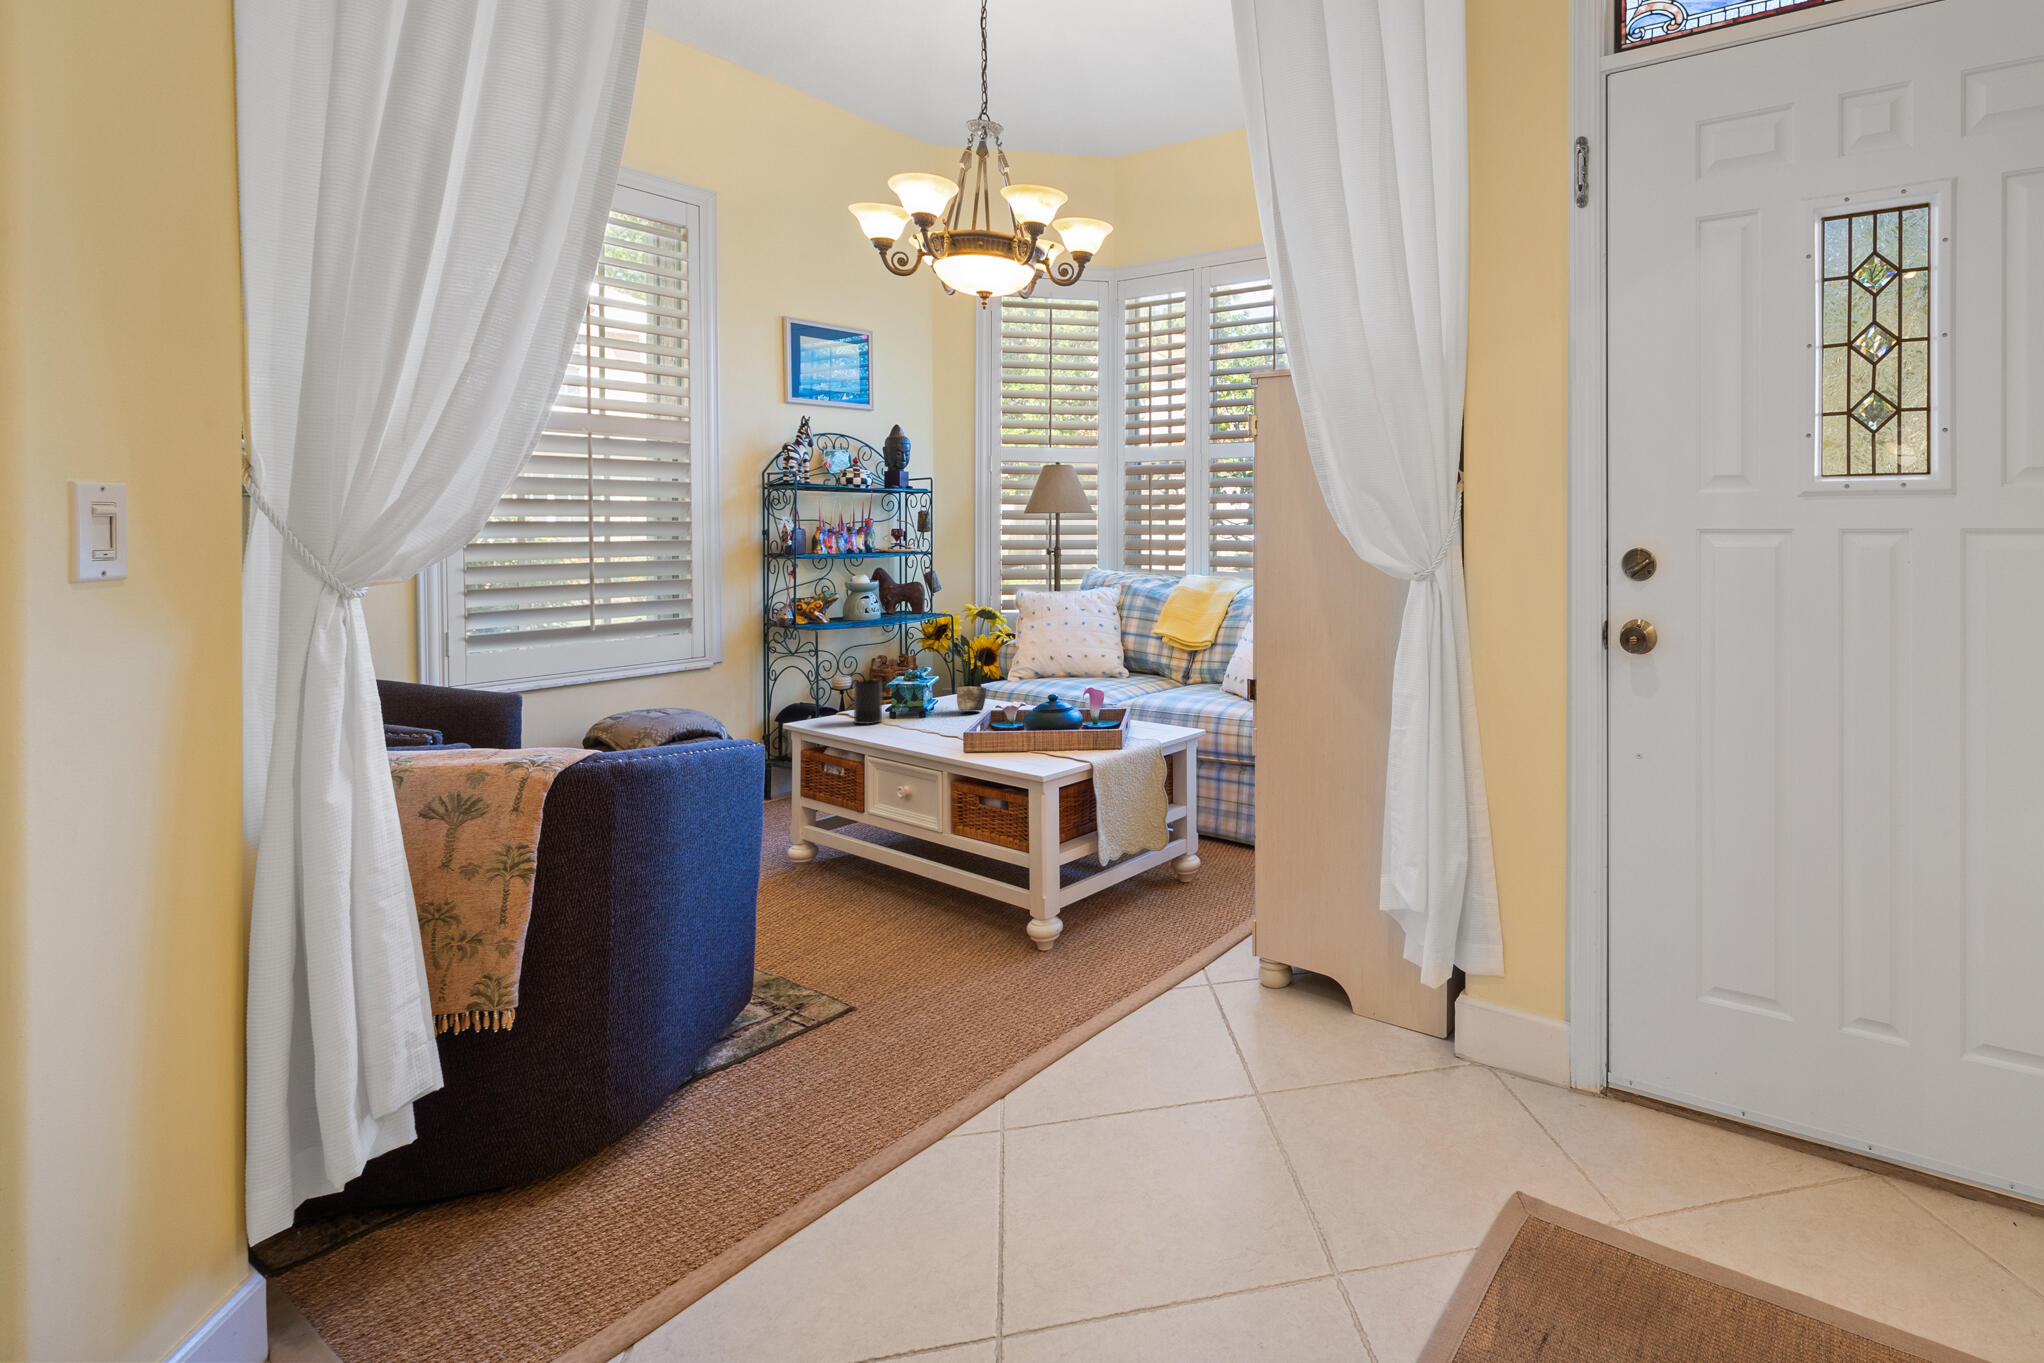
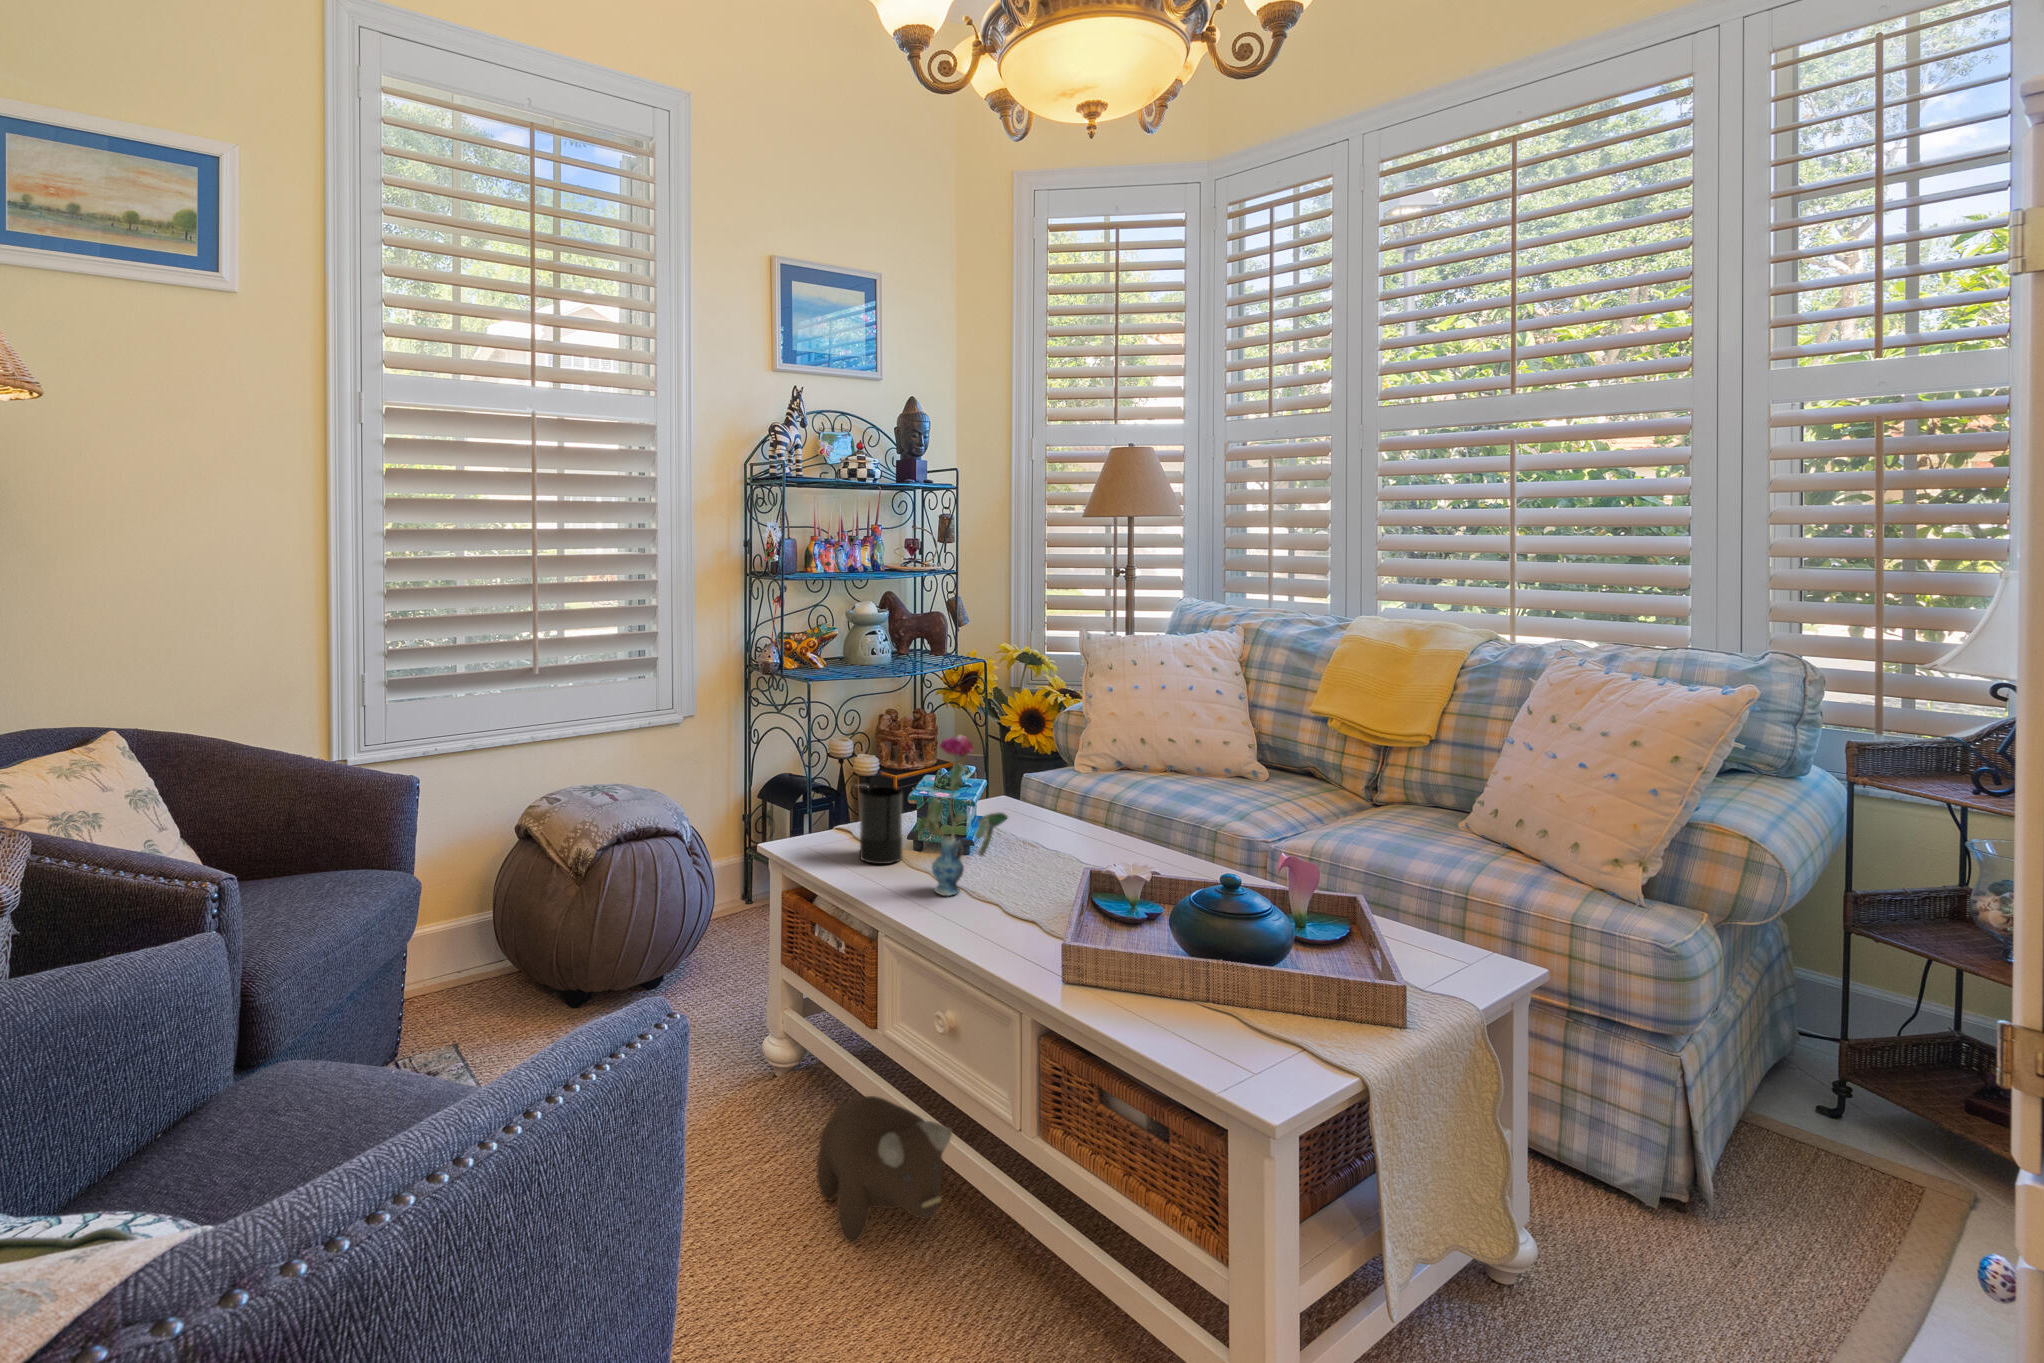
vase: none [889,639,945,732] -> present [917,735,1008,896]
potted plant: present [957,642,987,711] -> none [1019,730,1068,850]
plush toy: none [827,843,907,915] -> present [817,1096,952,1243]

